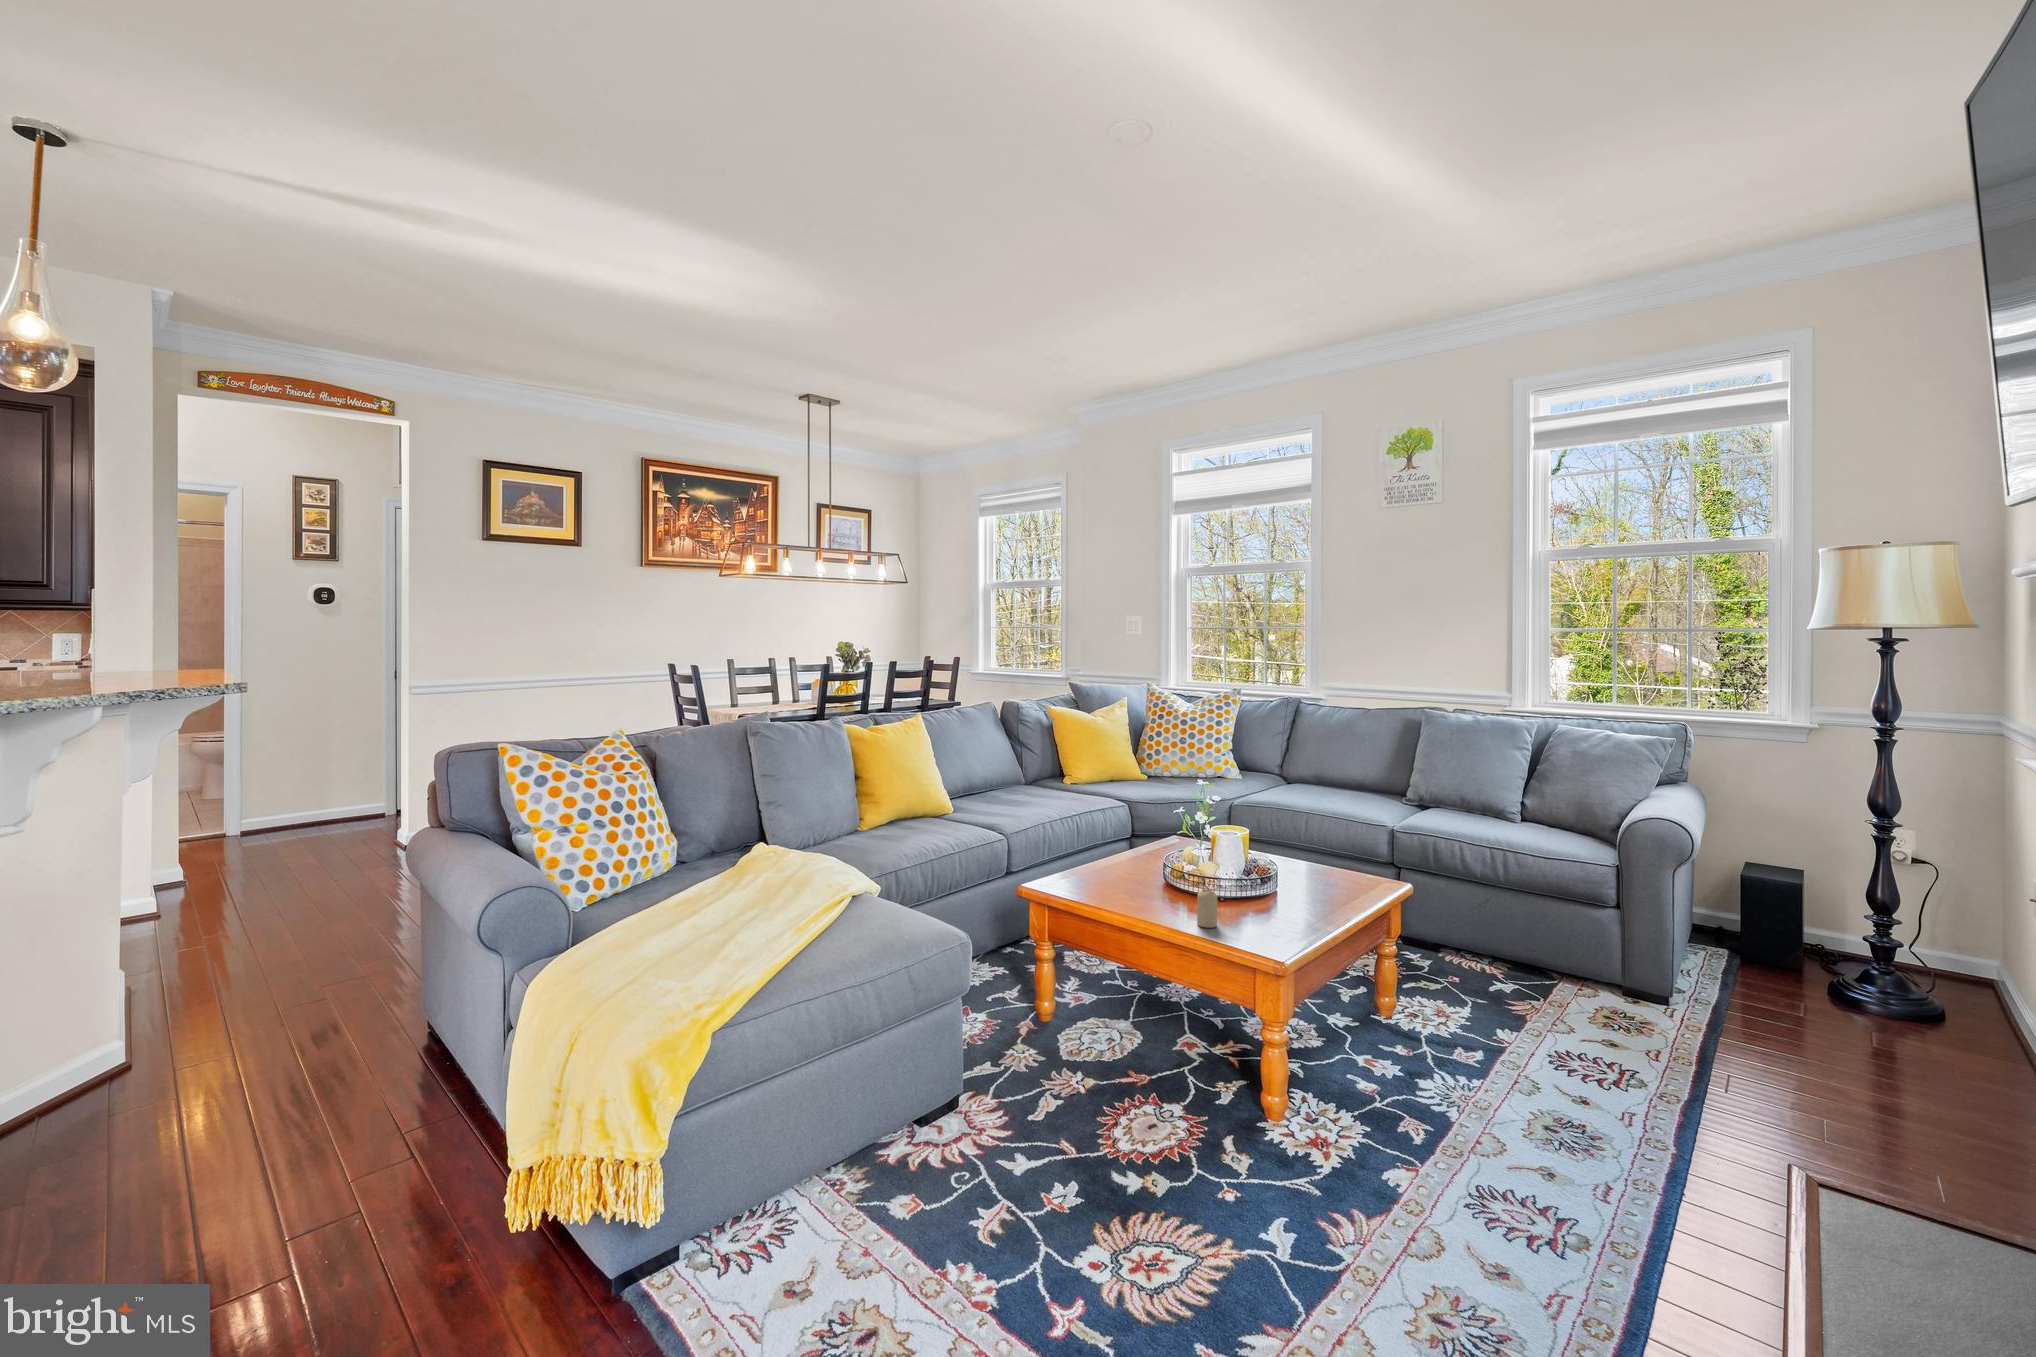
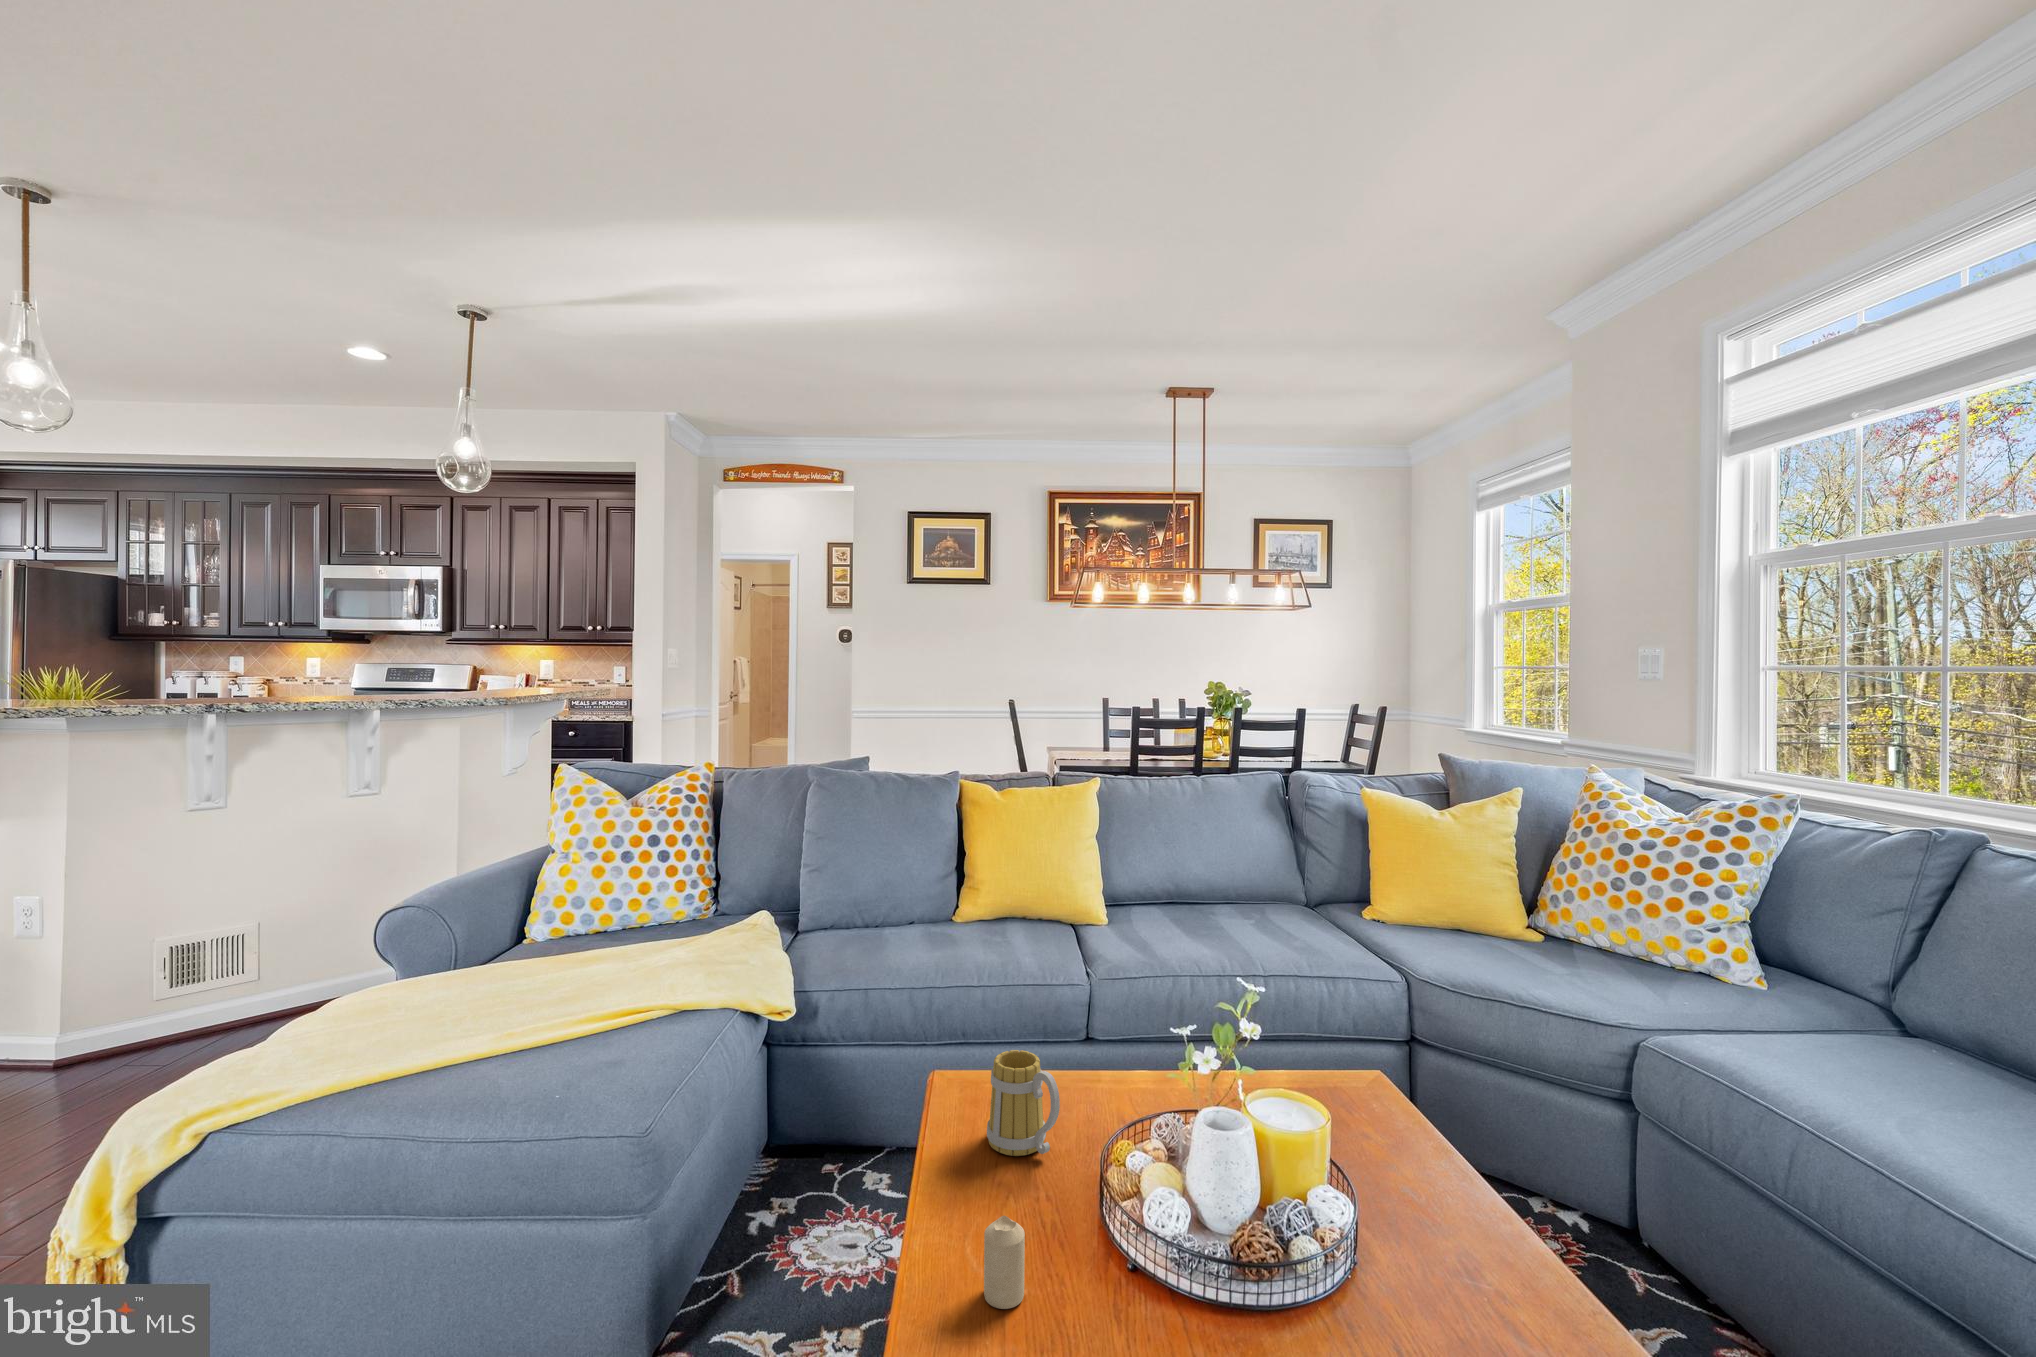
mug: none [1093,843,1142,897] -> present [987,1050,1060,1156]

